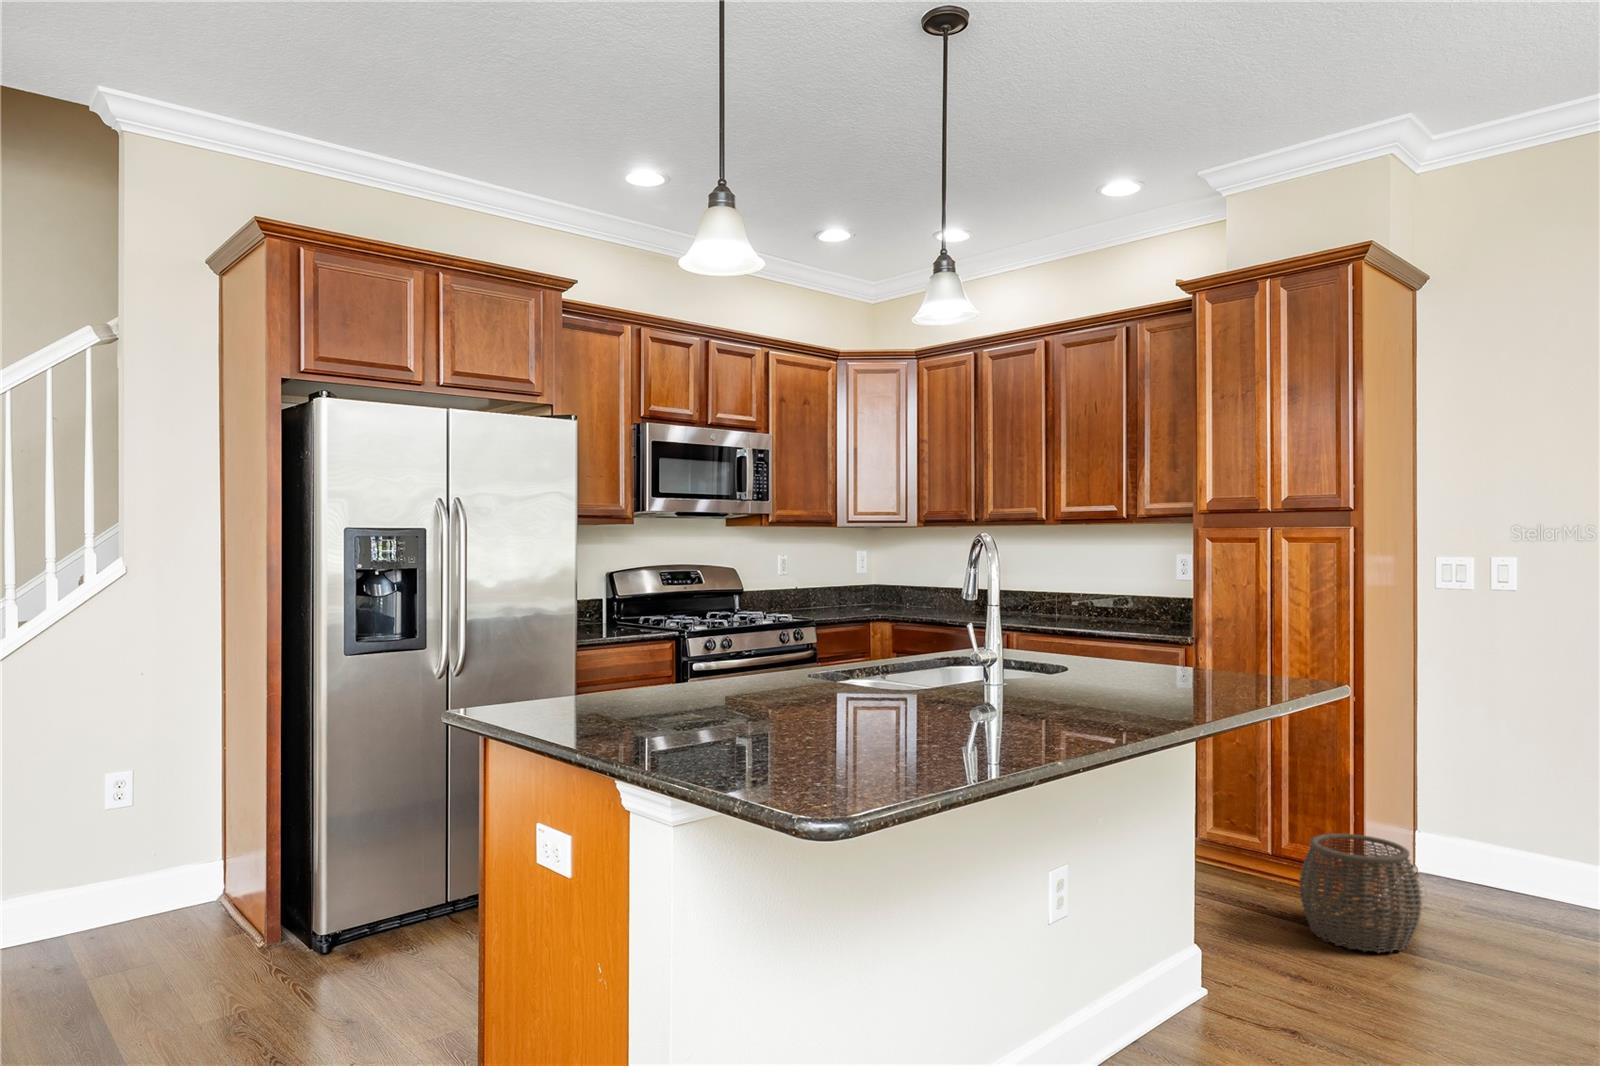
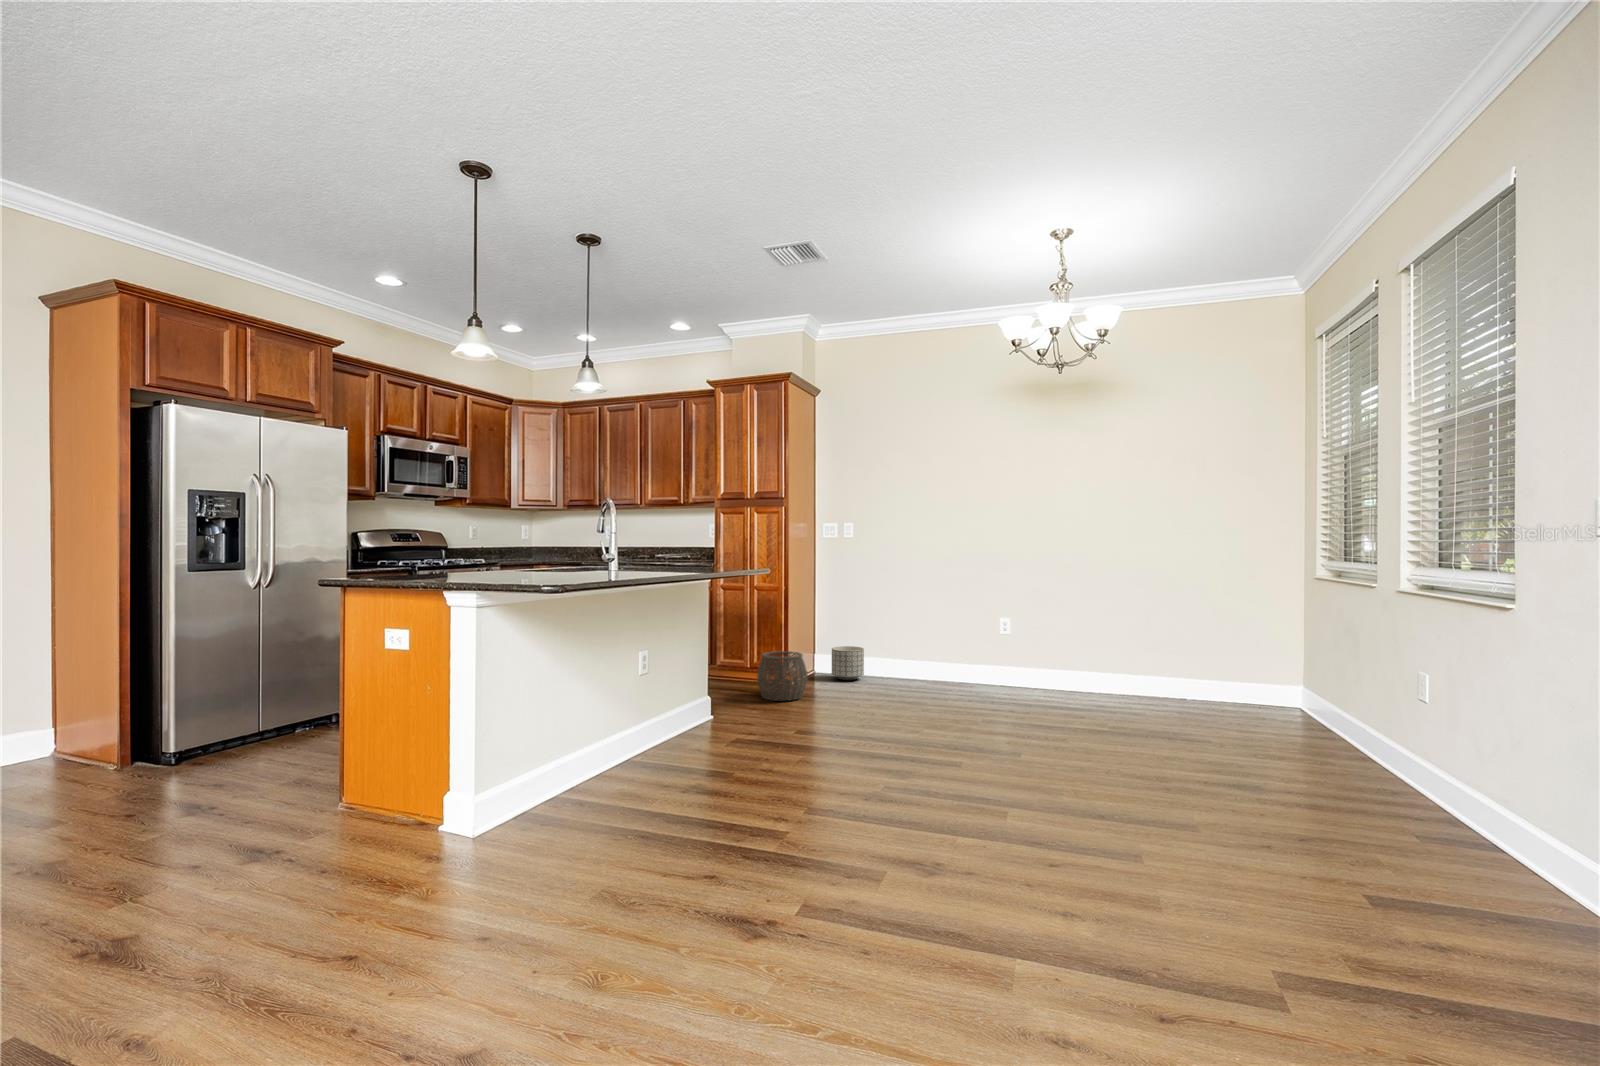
planter: none [1462,820,1546,900] -> present [832,646,864,680]

